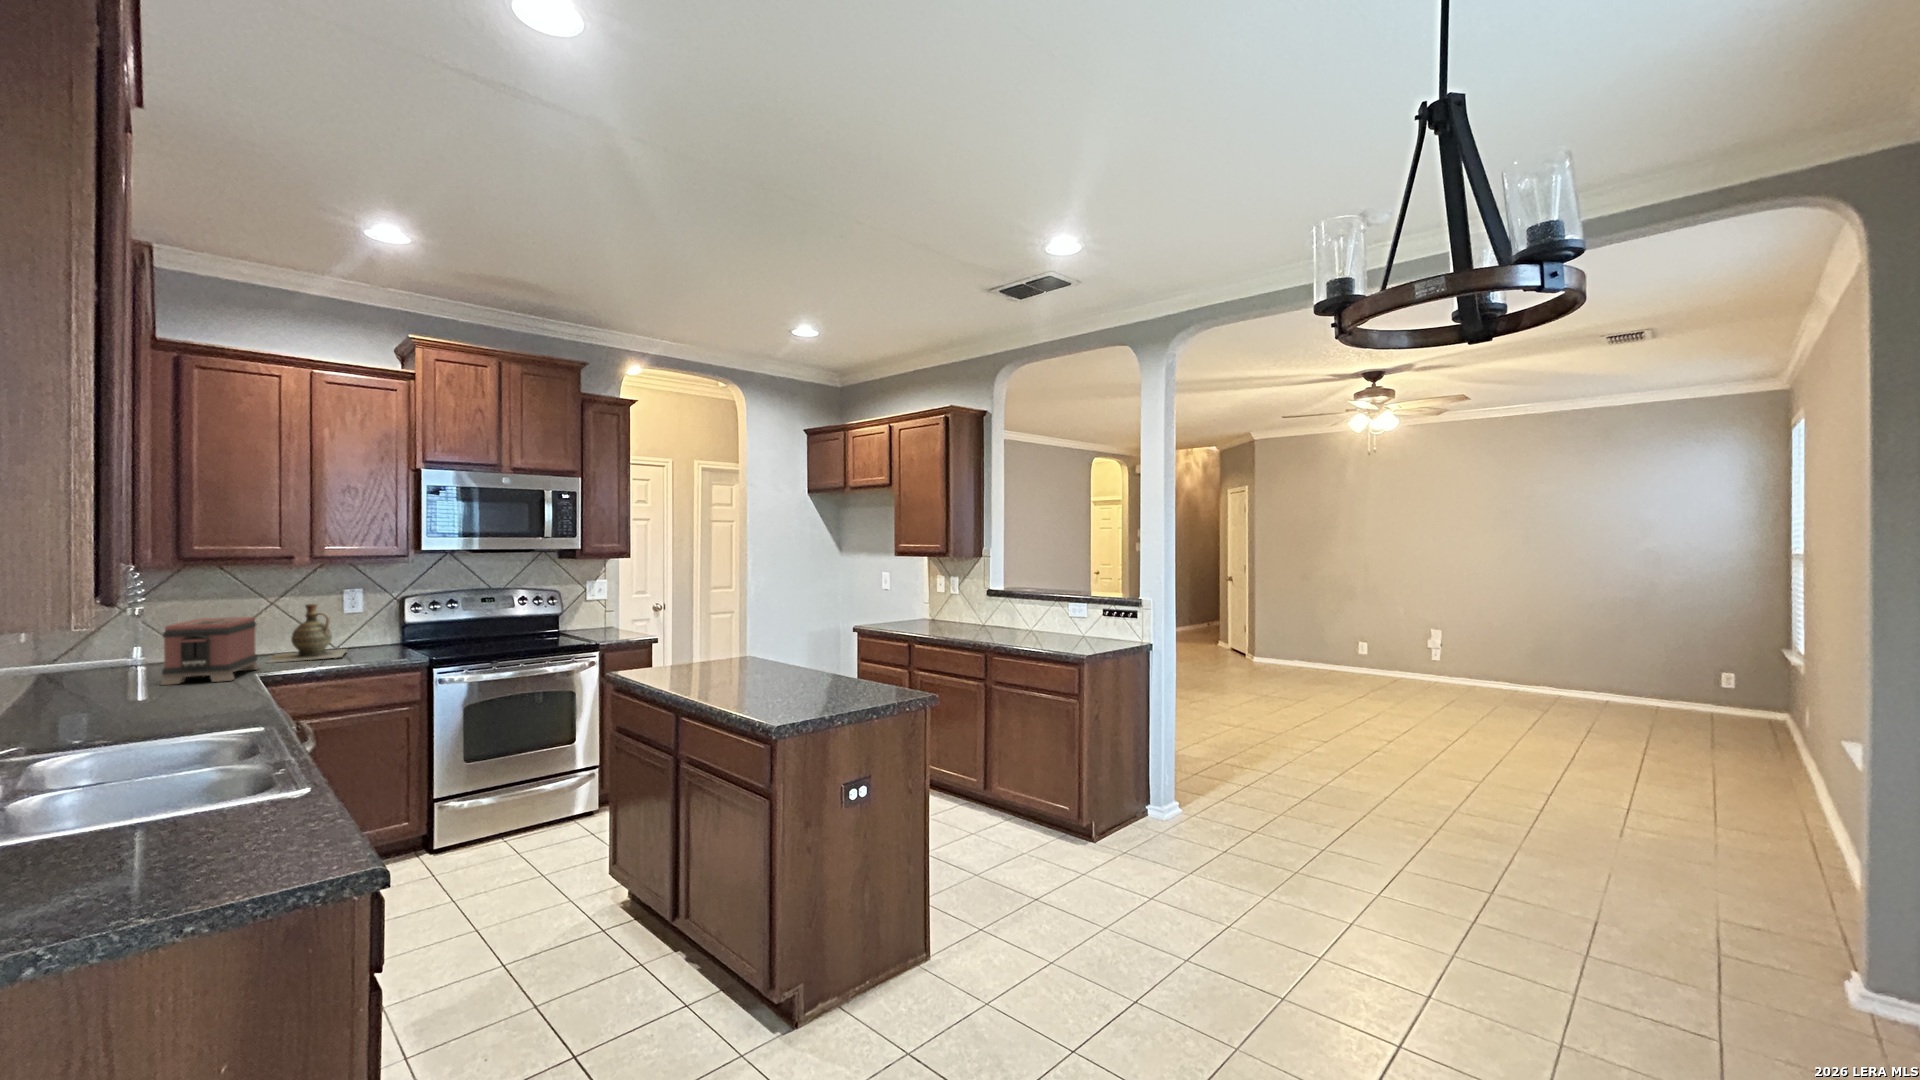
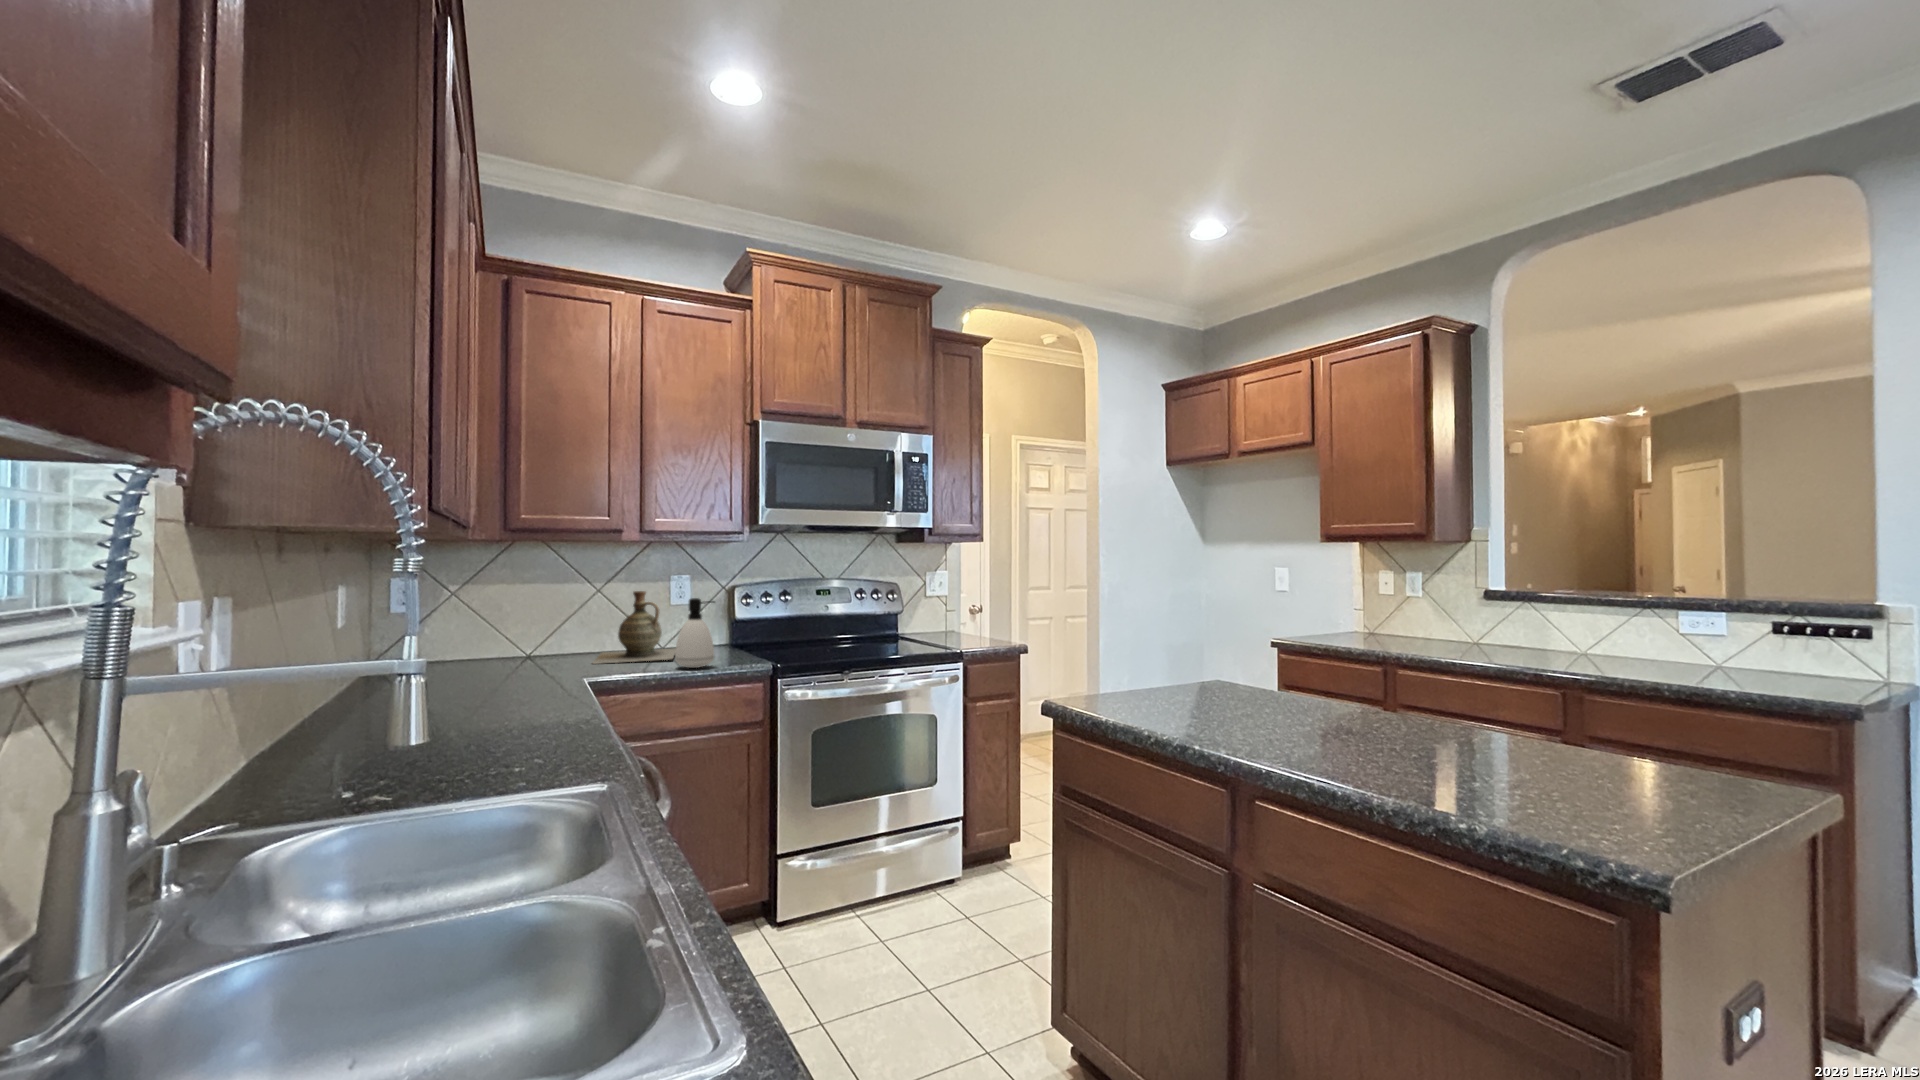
soap dispenser: none [343,610,379,663] -> present [675,598,715,668]
toaster: present [160,617,259,685] -> none [470,604,584,692]

